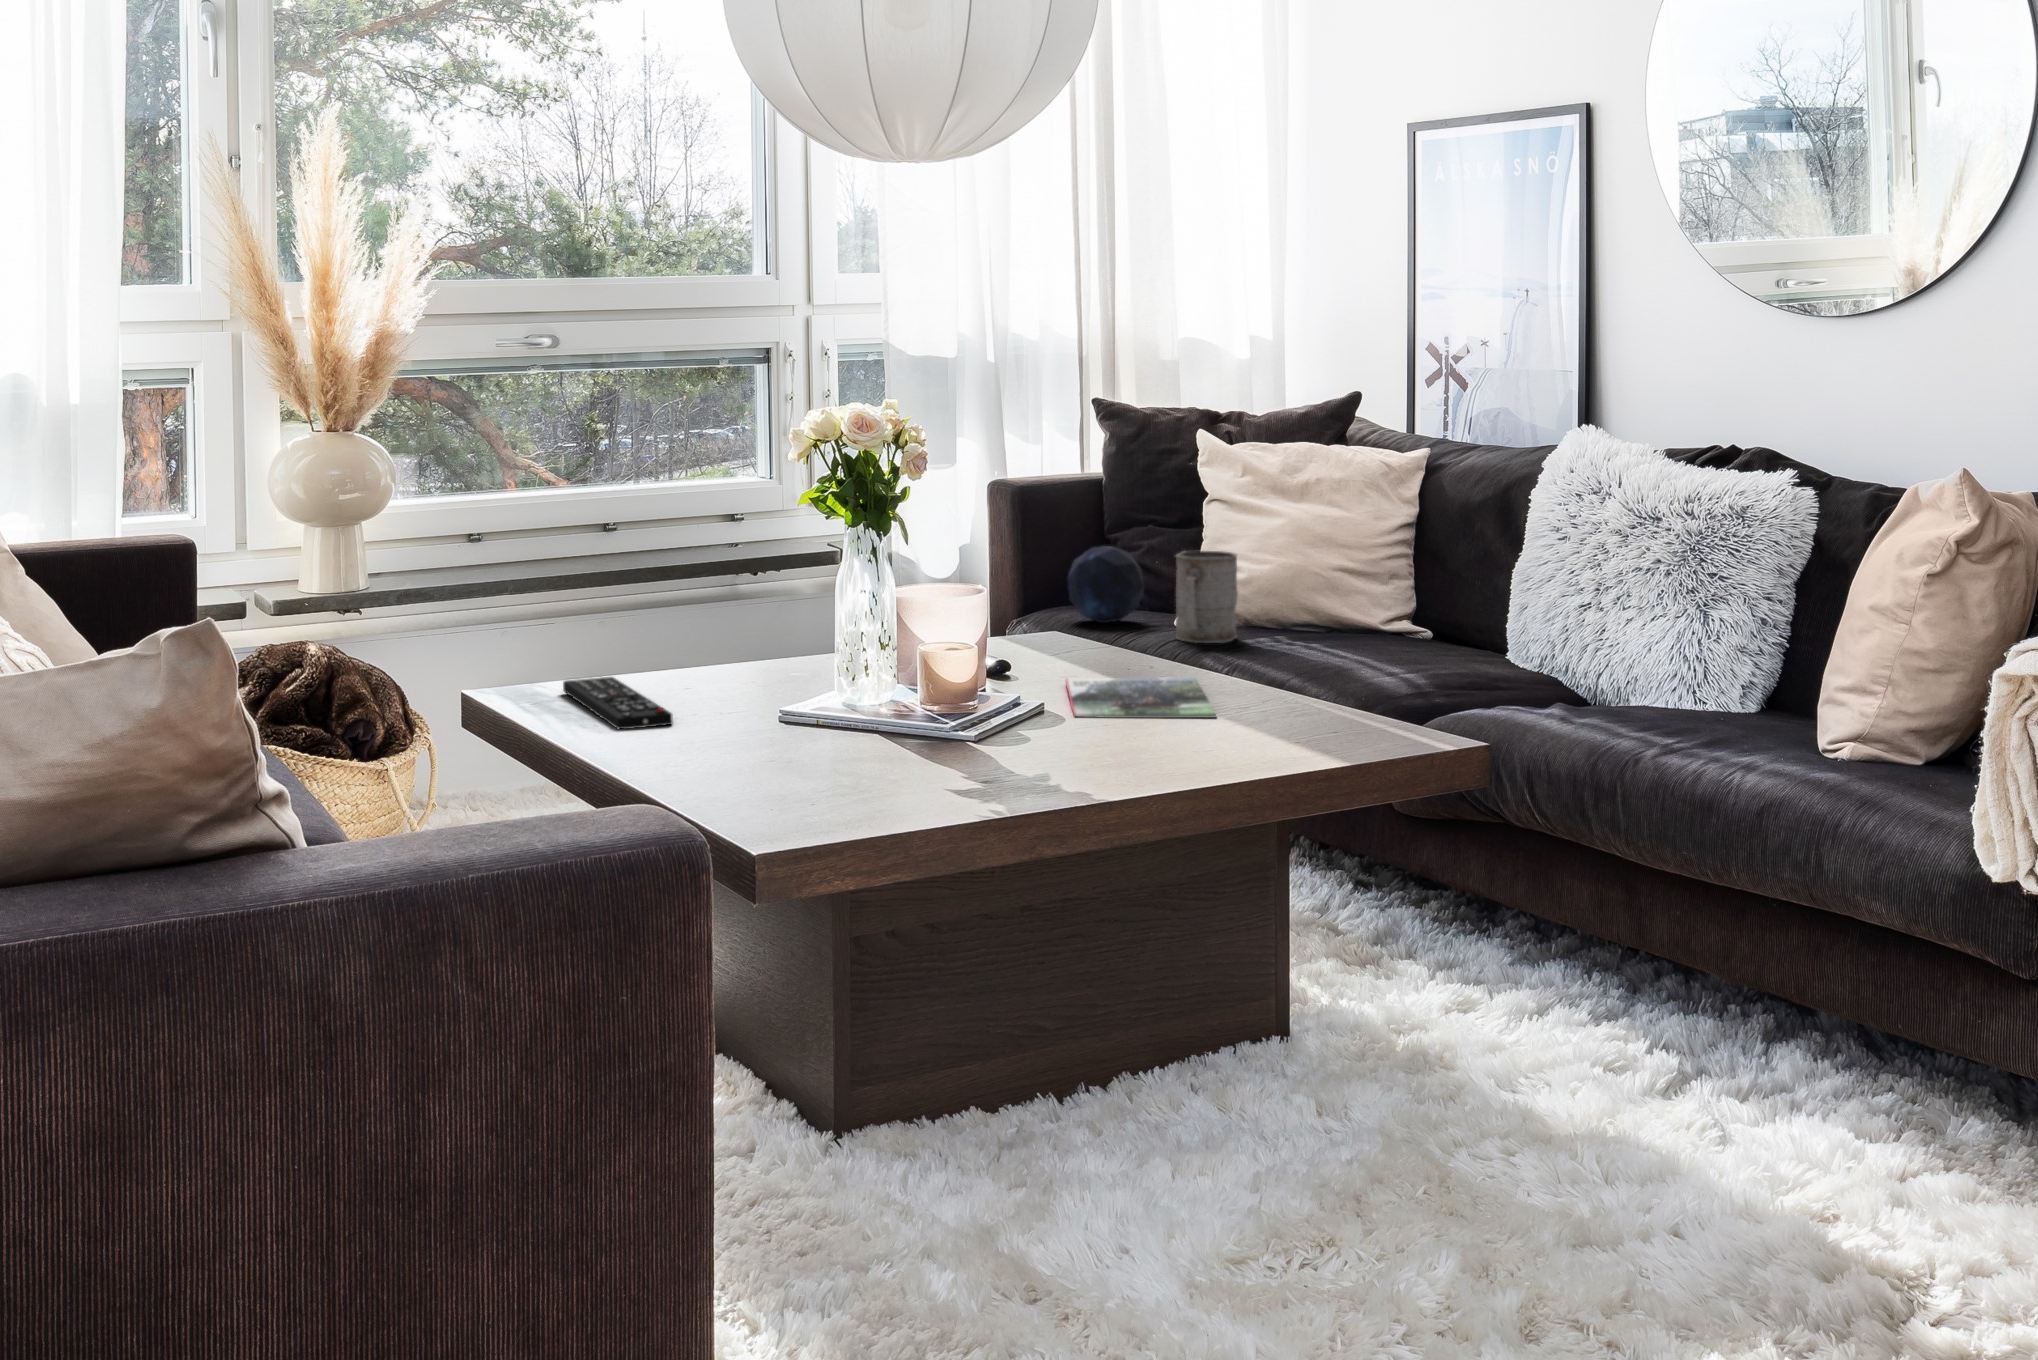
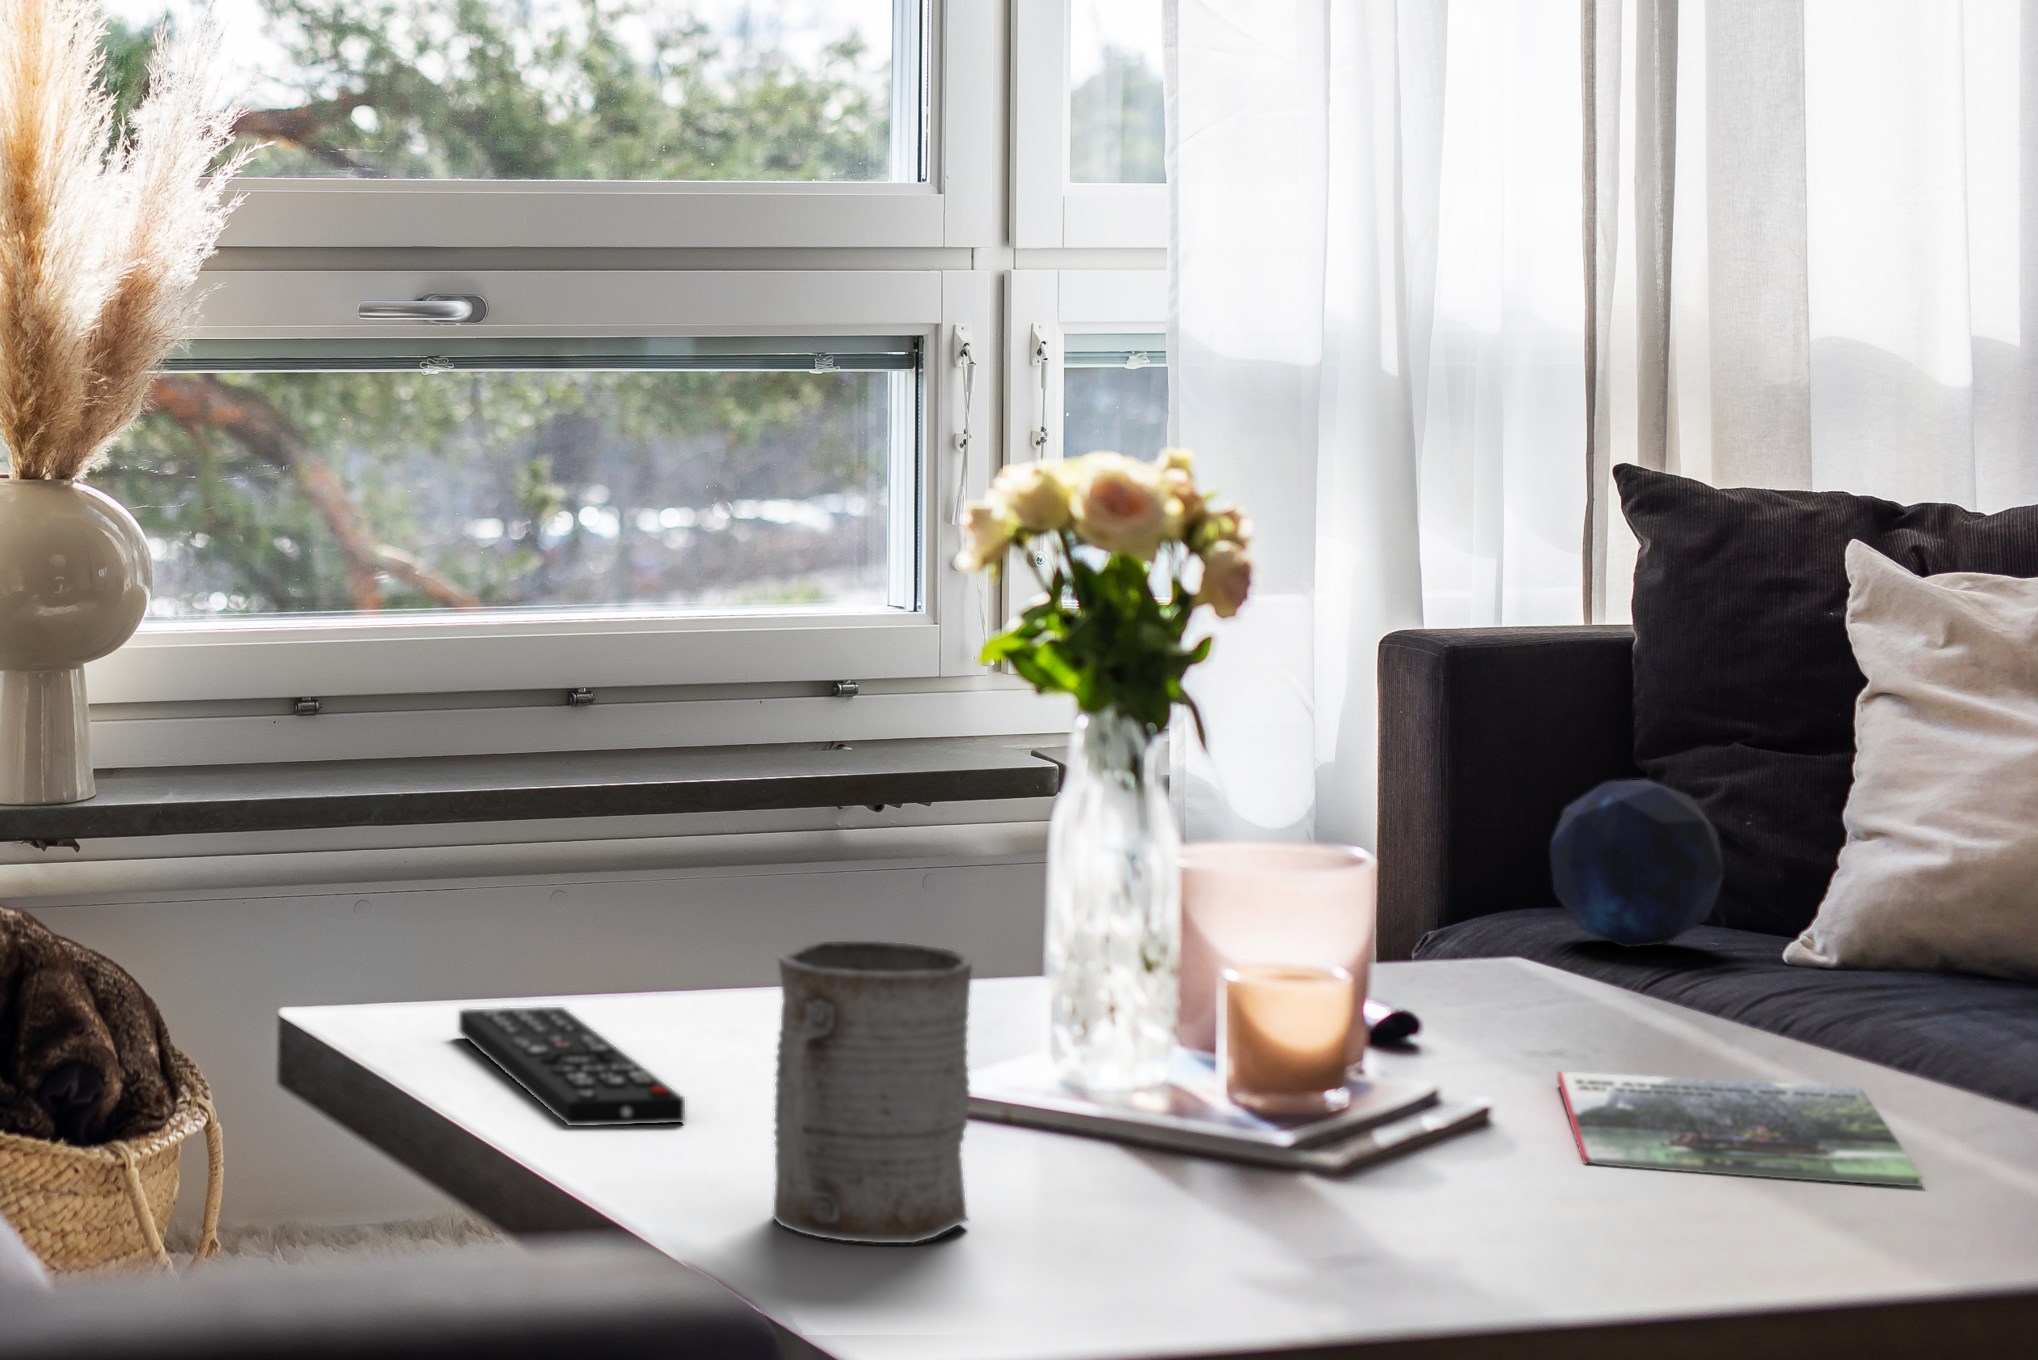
mug: present [1176,551,1238,643] -> present [773,940,972,1243]

